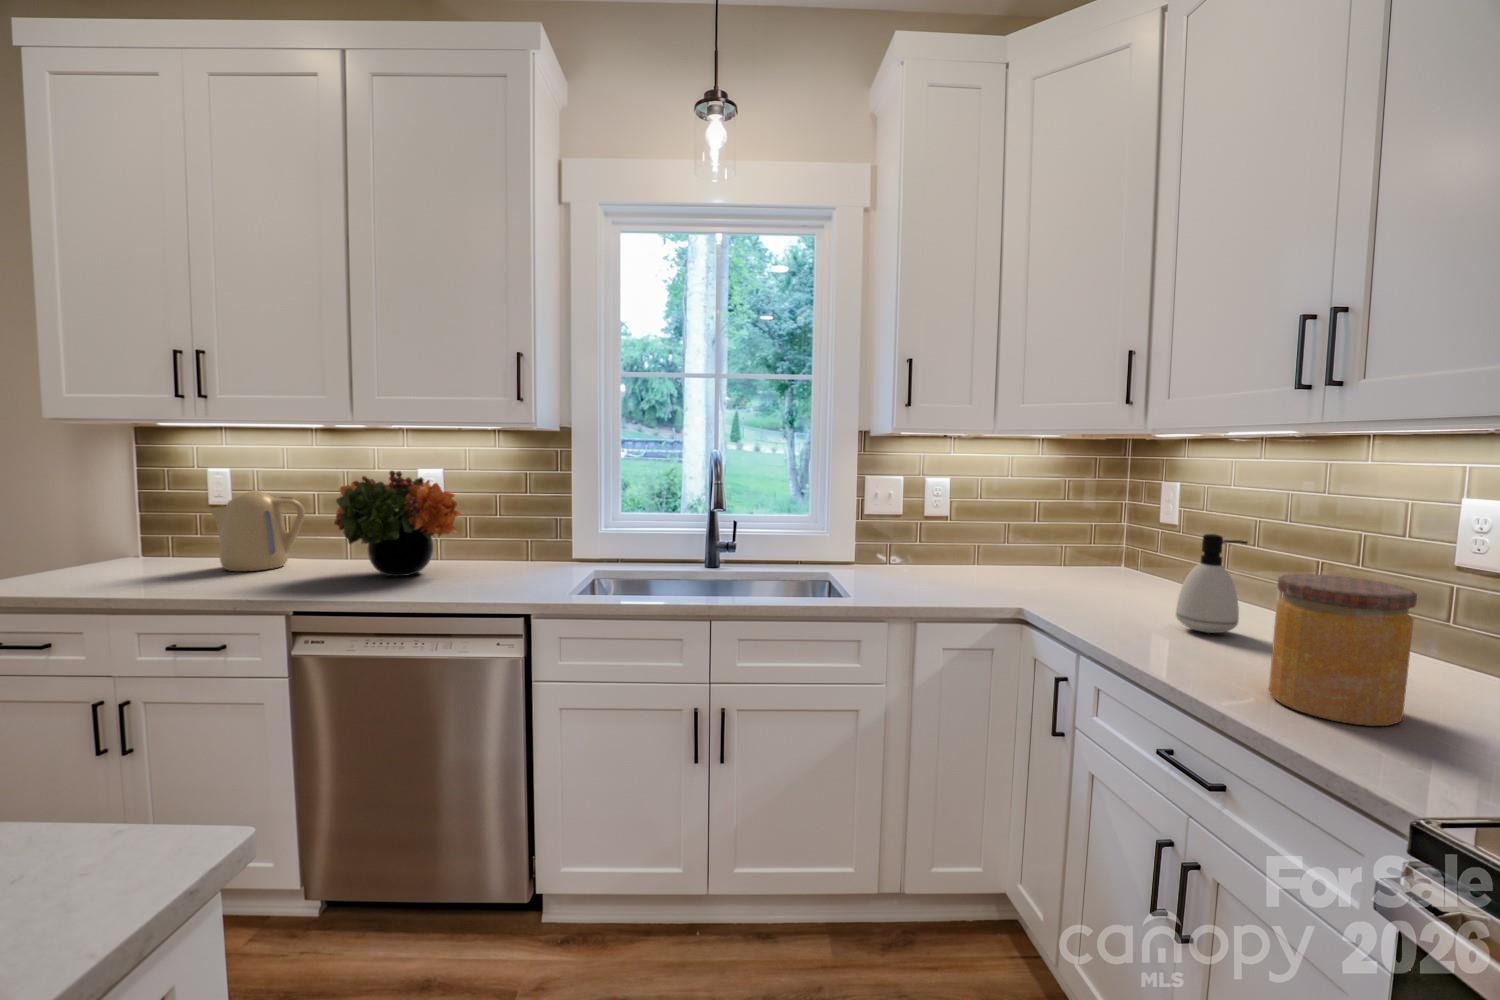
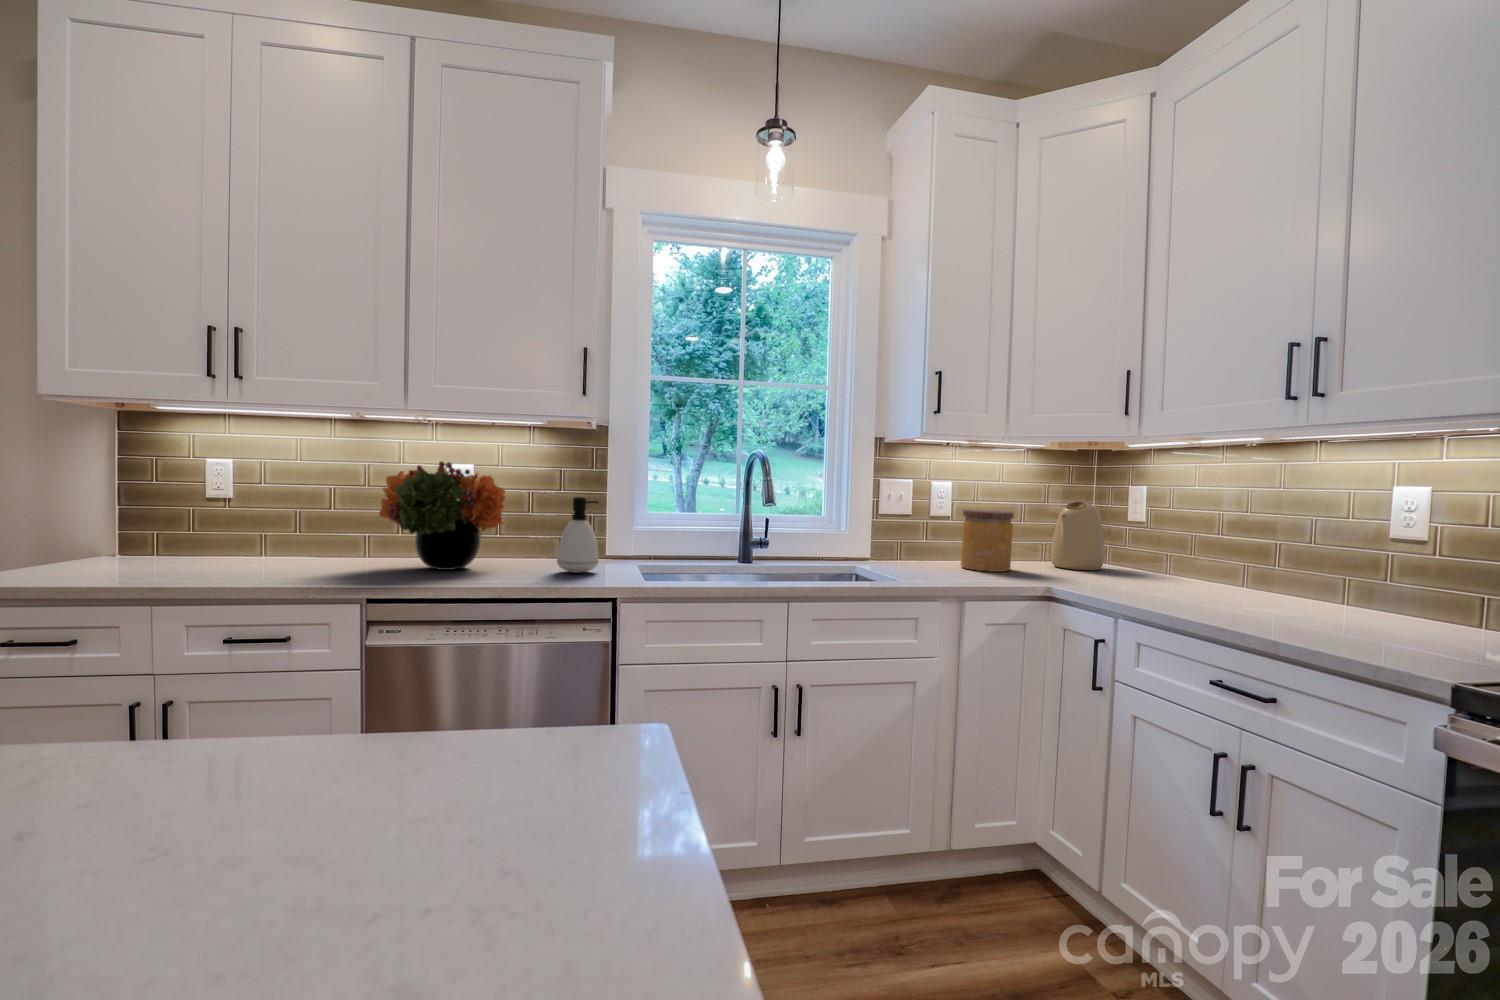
kettle: present [209,490,305,571] -> present [1051,501,1104,570]
soap dispenser: present [1176,534,1248,633] -> present [557,497,599,573]
jar: present [1269,574,1417,726] -> present [961,509,1014,572]

